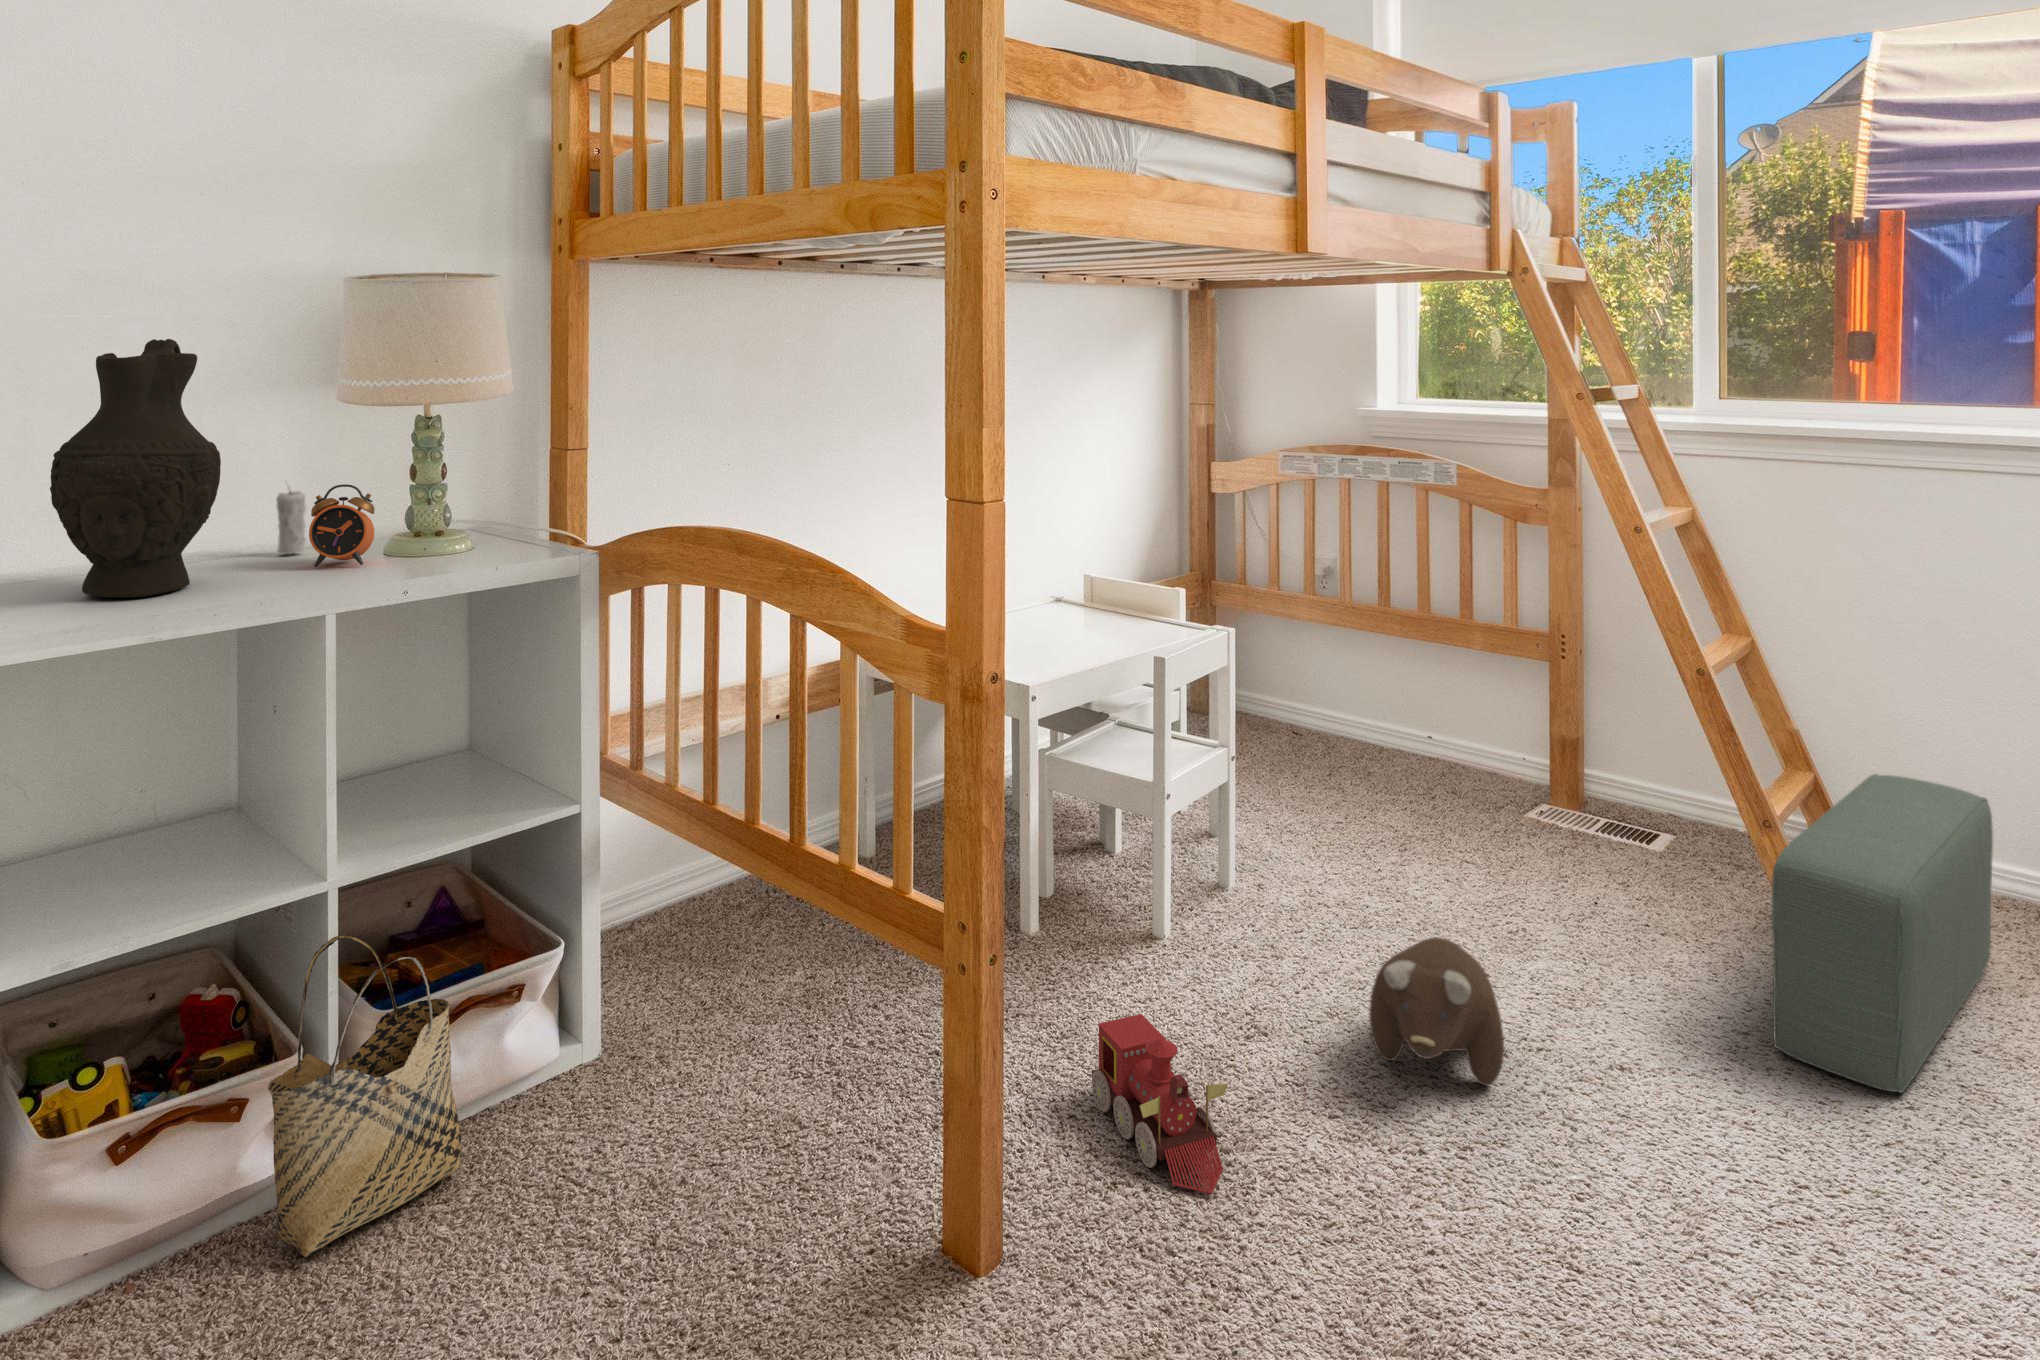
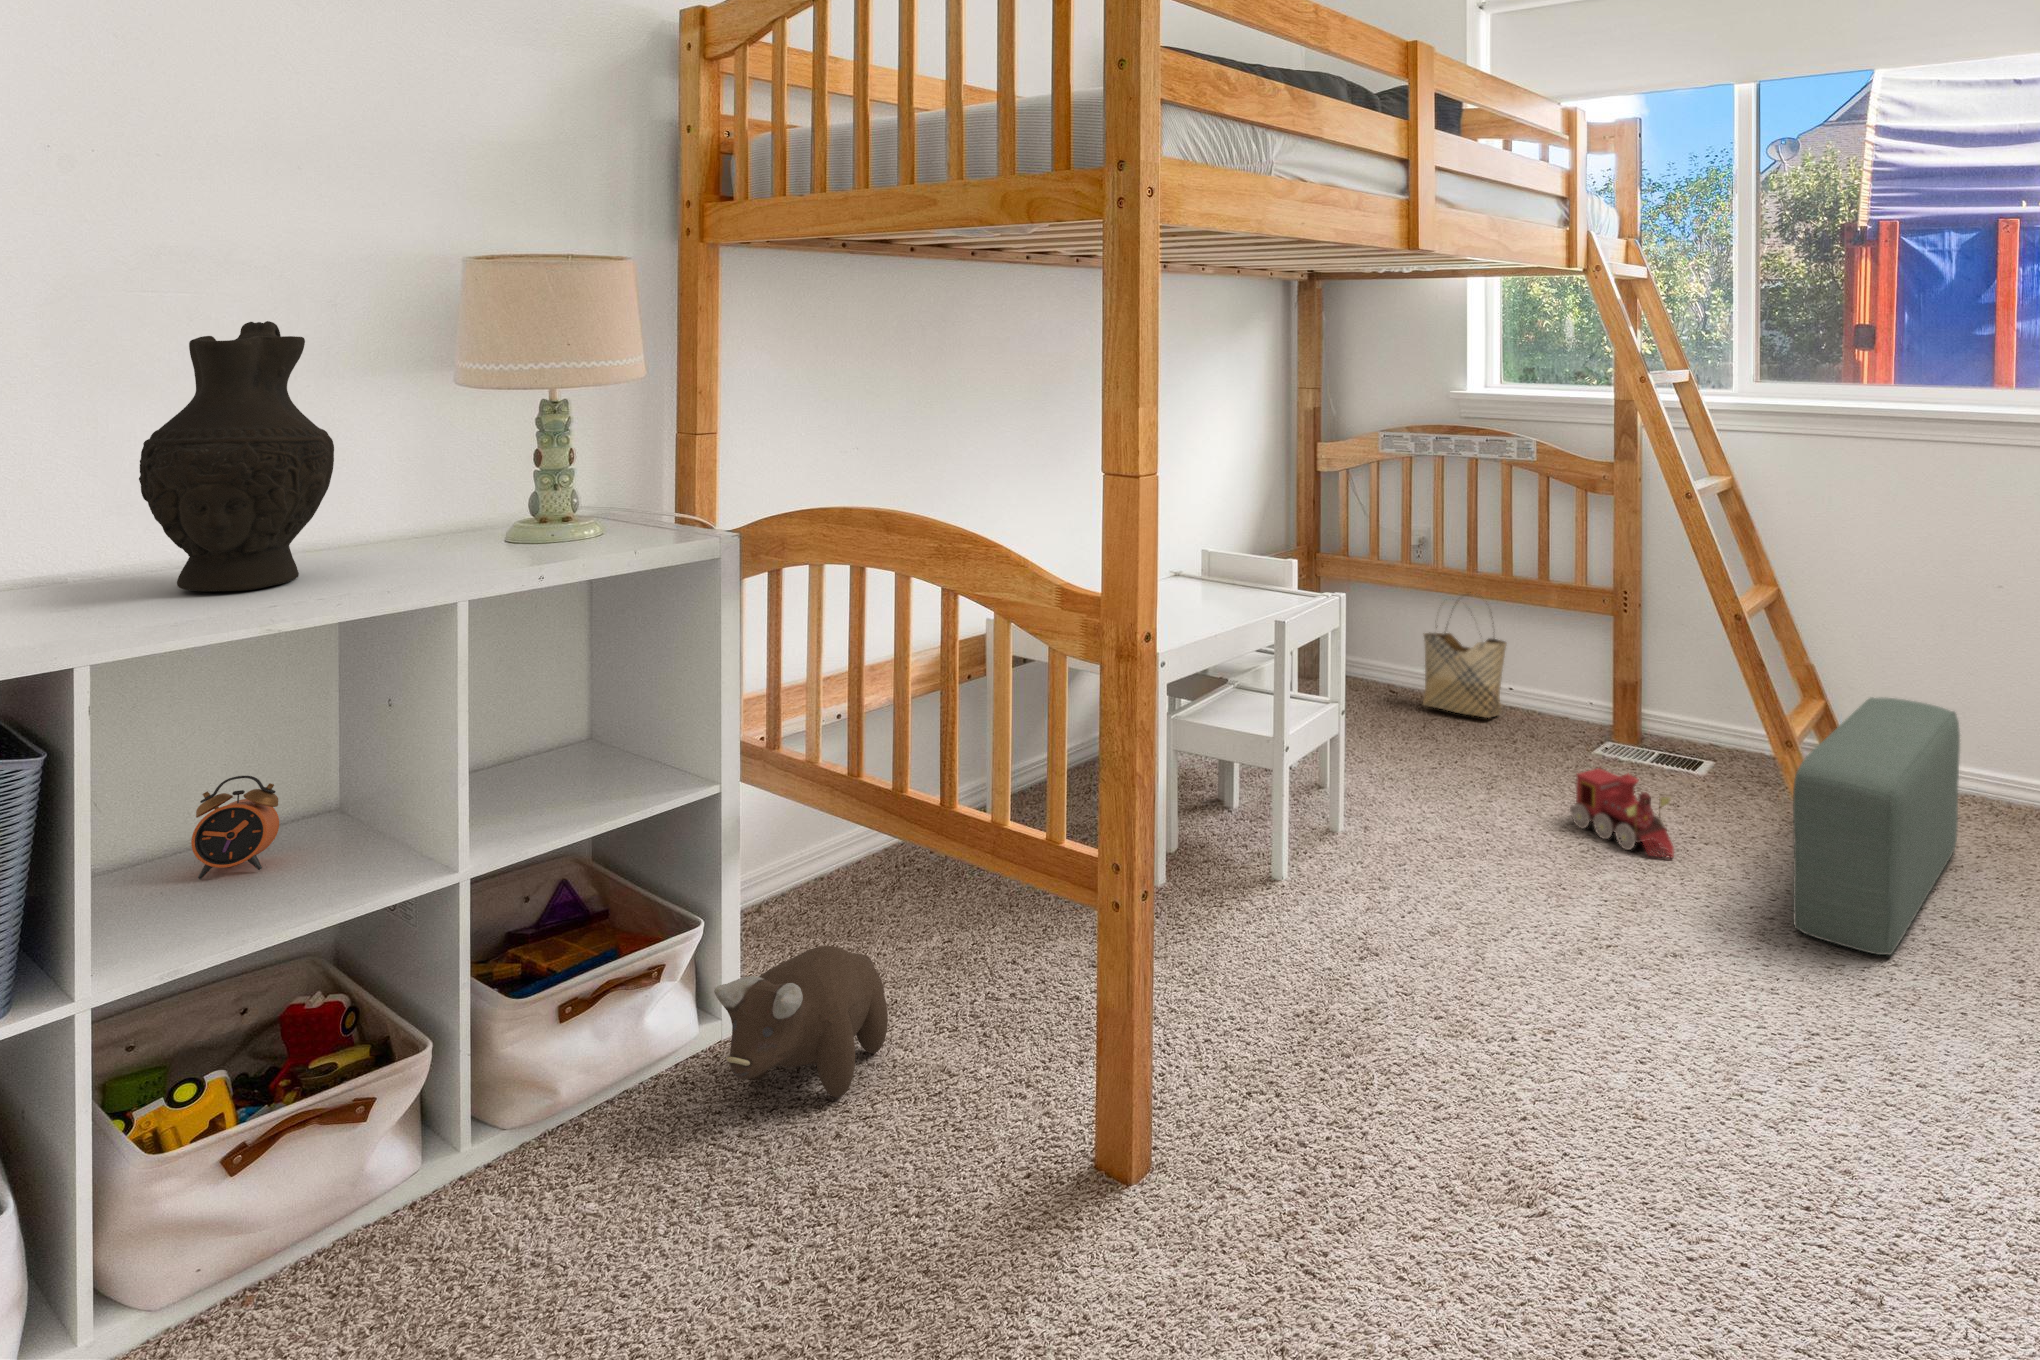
alarm clock: present [309,484,374,567] -> present [191,776,279,879]
candle: present [277,487,306,554] -> none [384,467,418,545]
woven basket: present [268,935,462,1257] -> present [1423,592,1506,718]
plush toy: present [1369,937,1504,1086] -> present [714,946,888,1098]
toy train: present [1092,1014,1228,1194] -> present [1570,768,1674,858]

